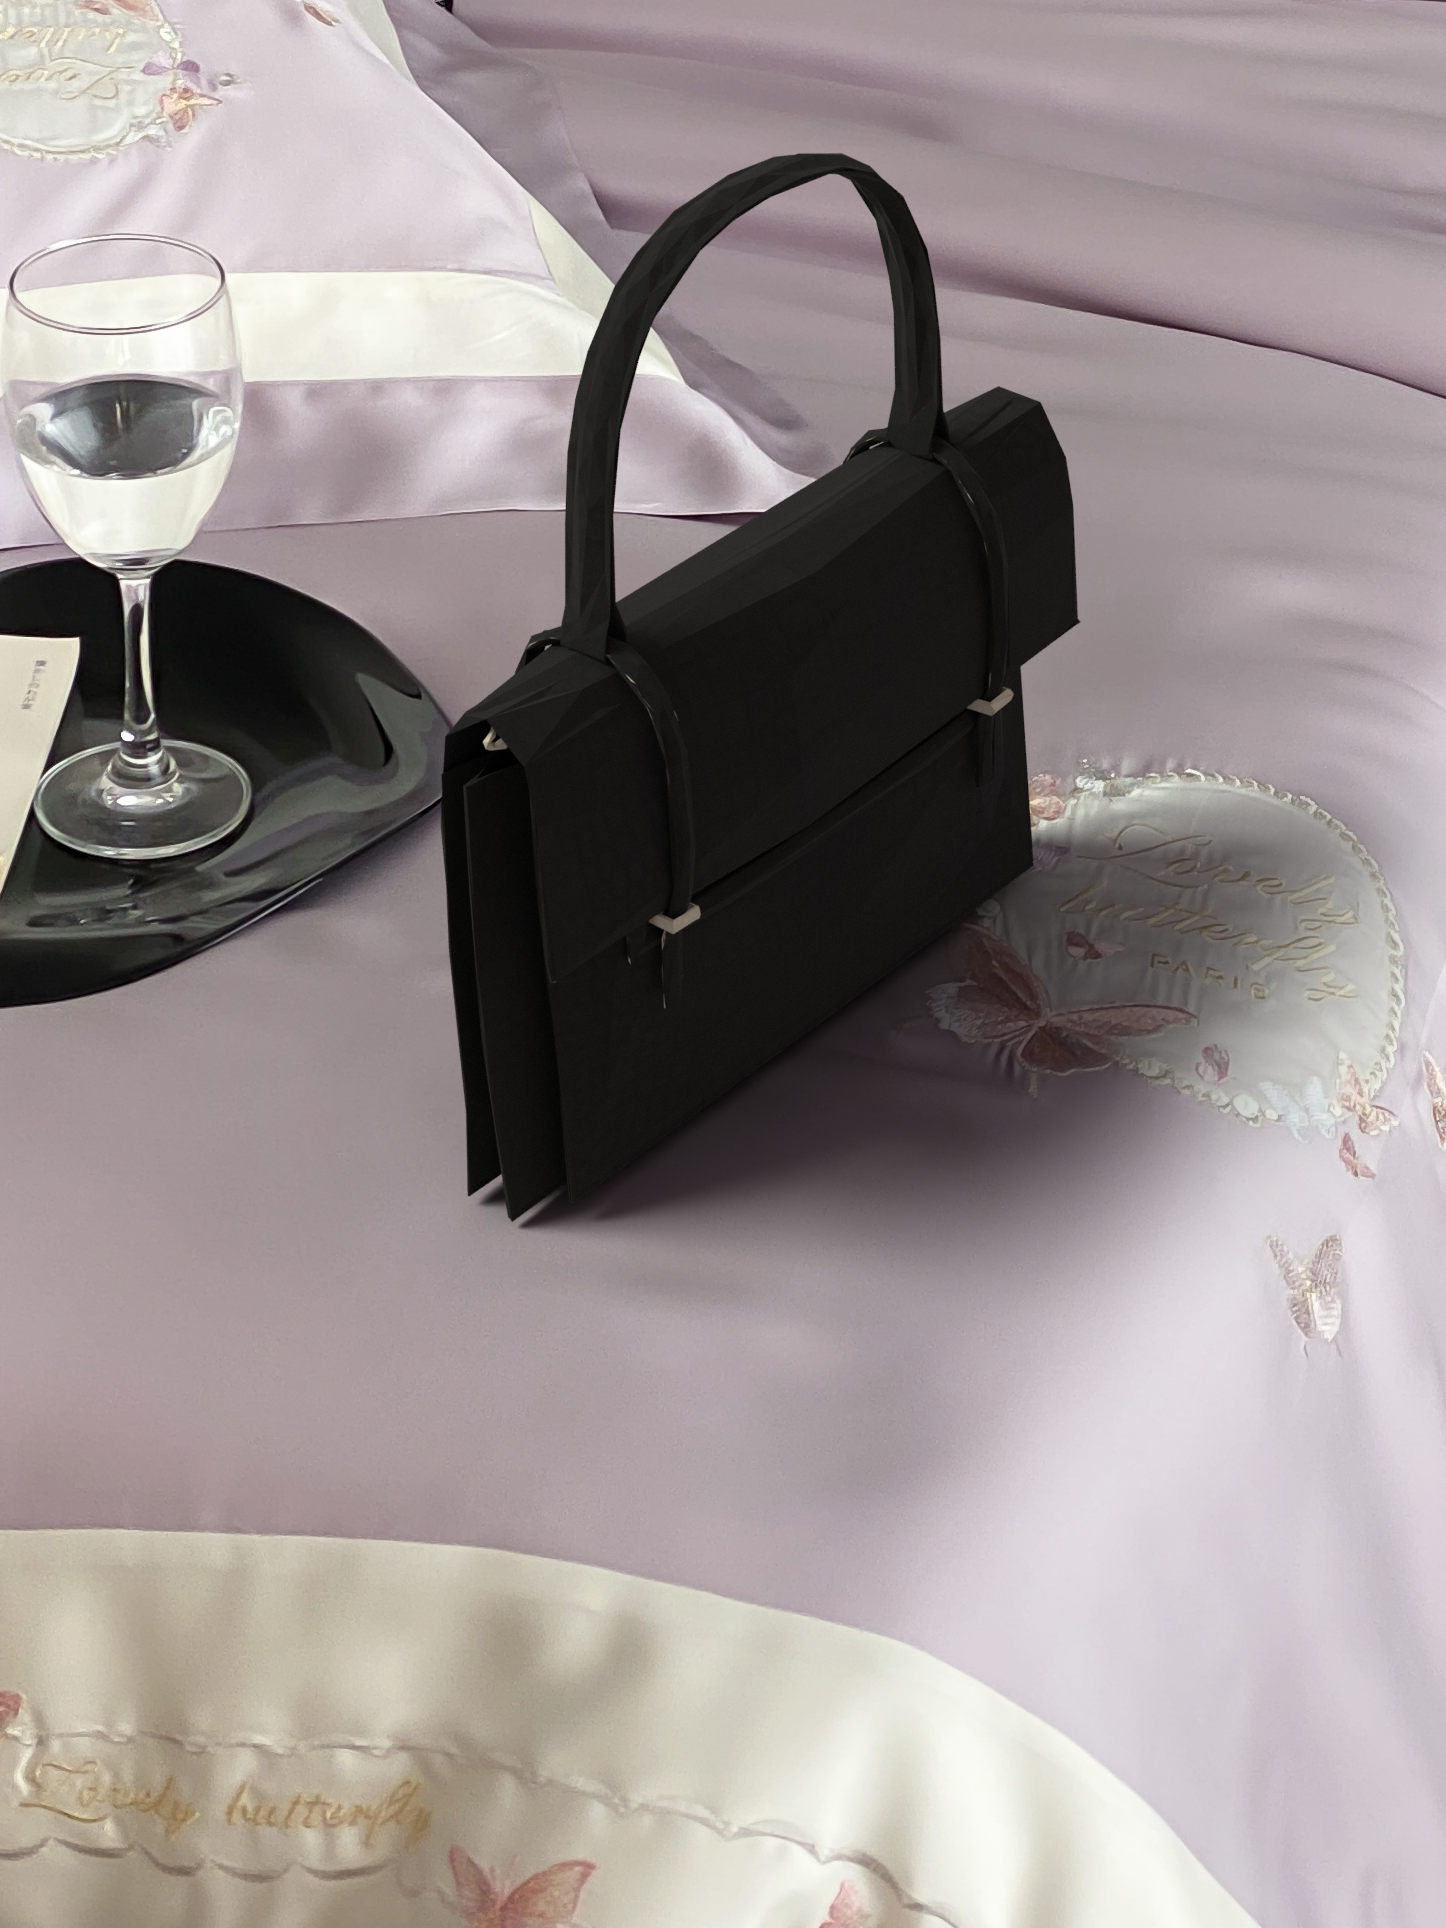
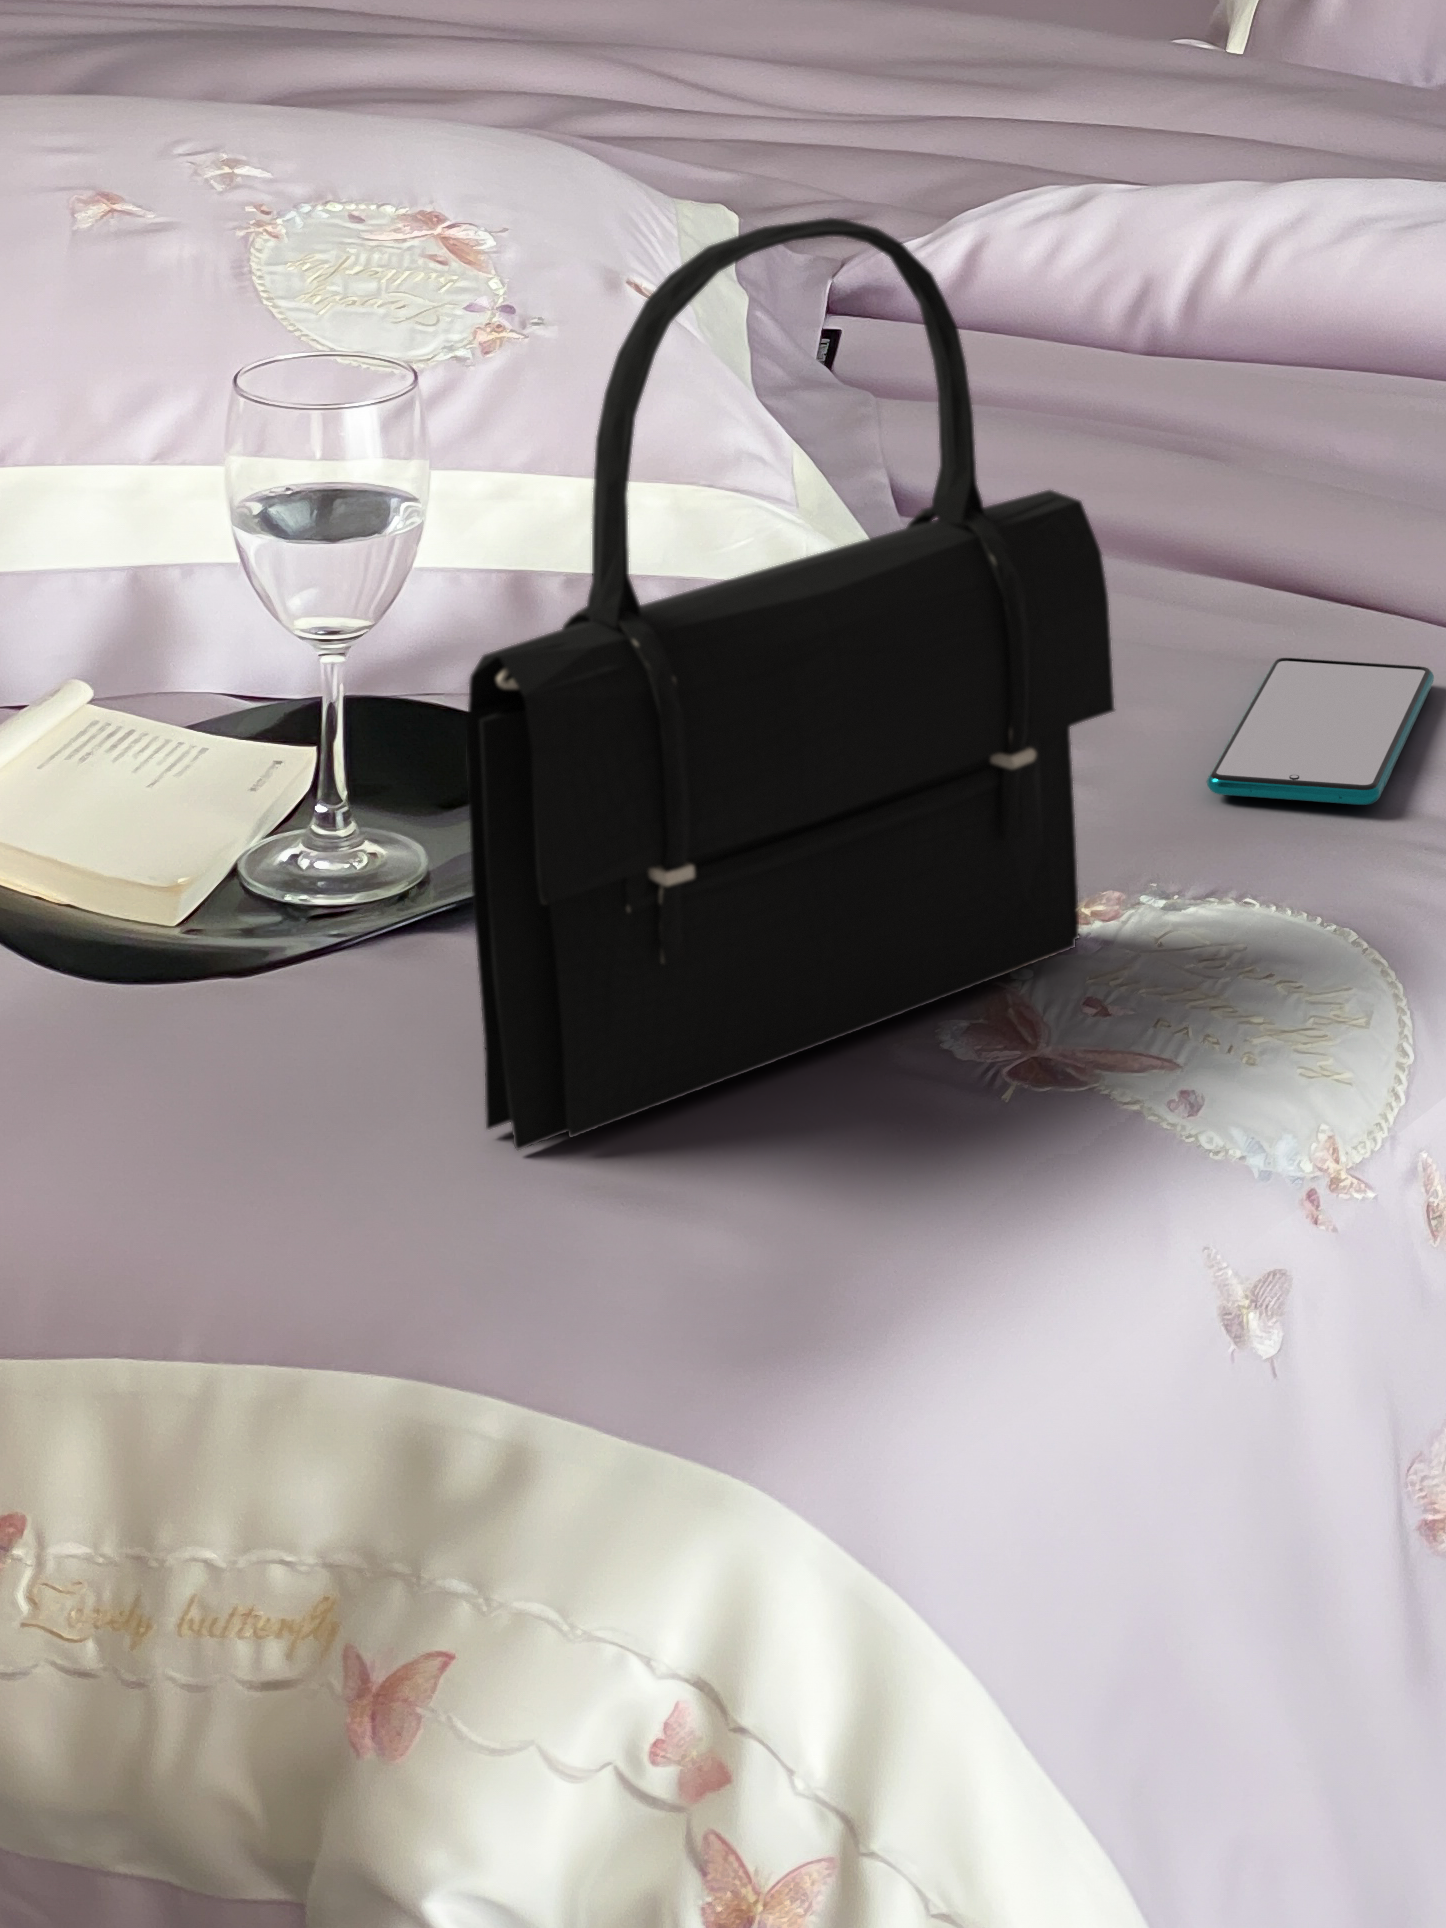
smartphone: none [1092,416,1286,624] -> present [1207,658,1434,805]

